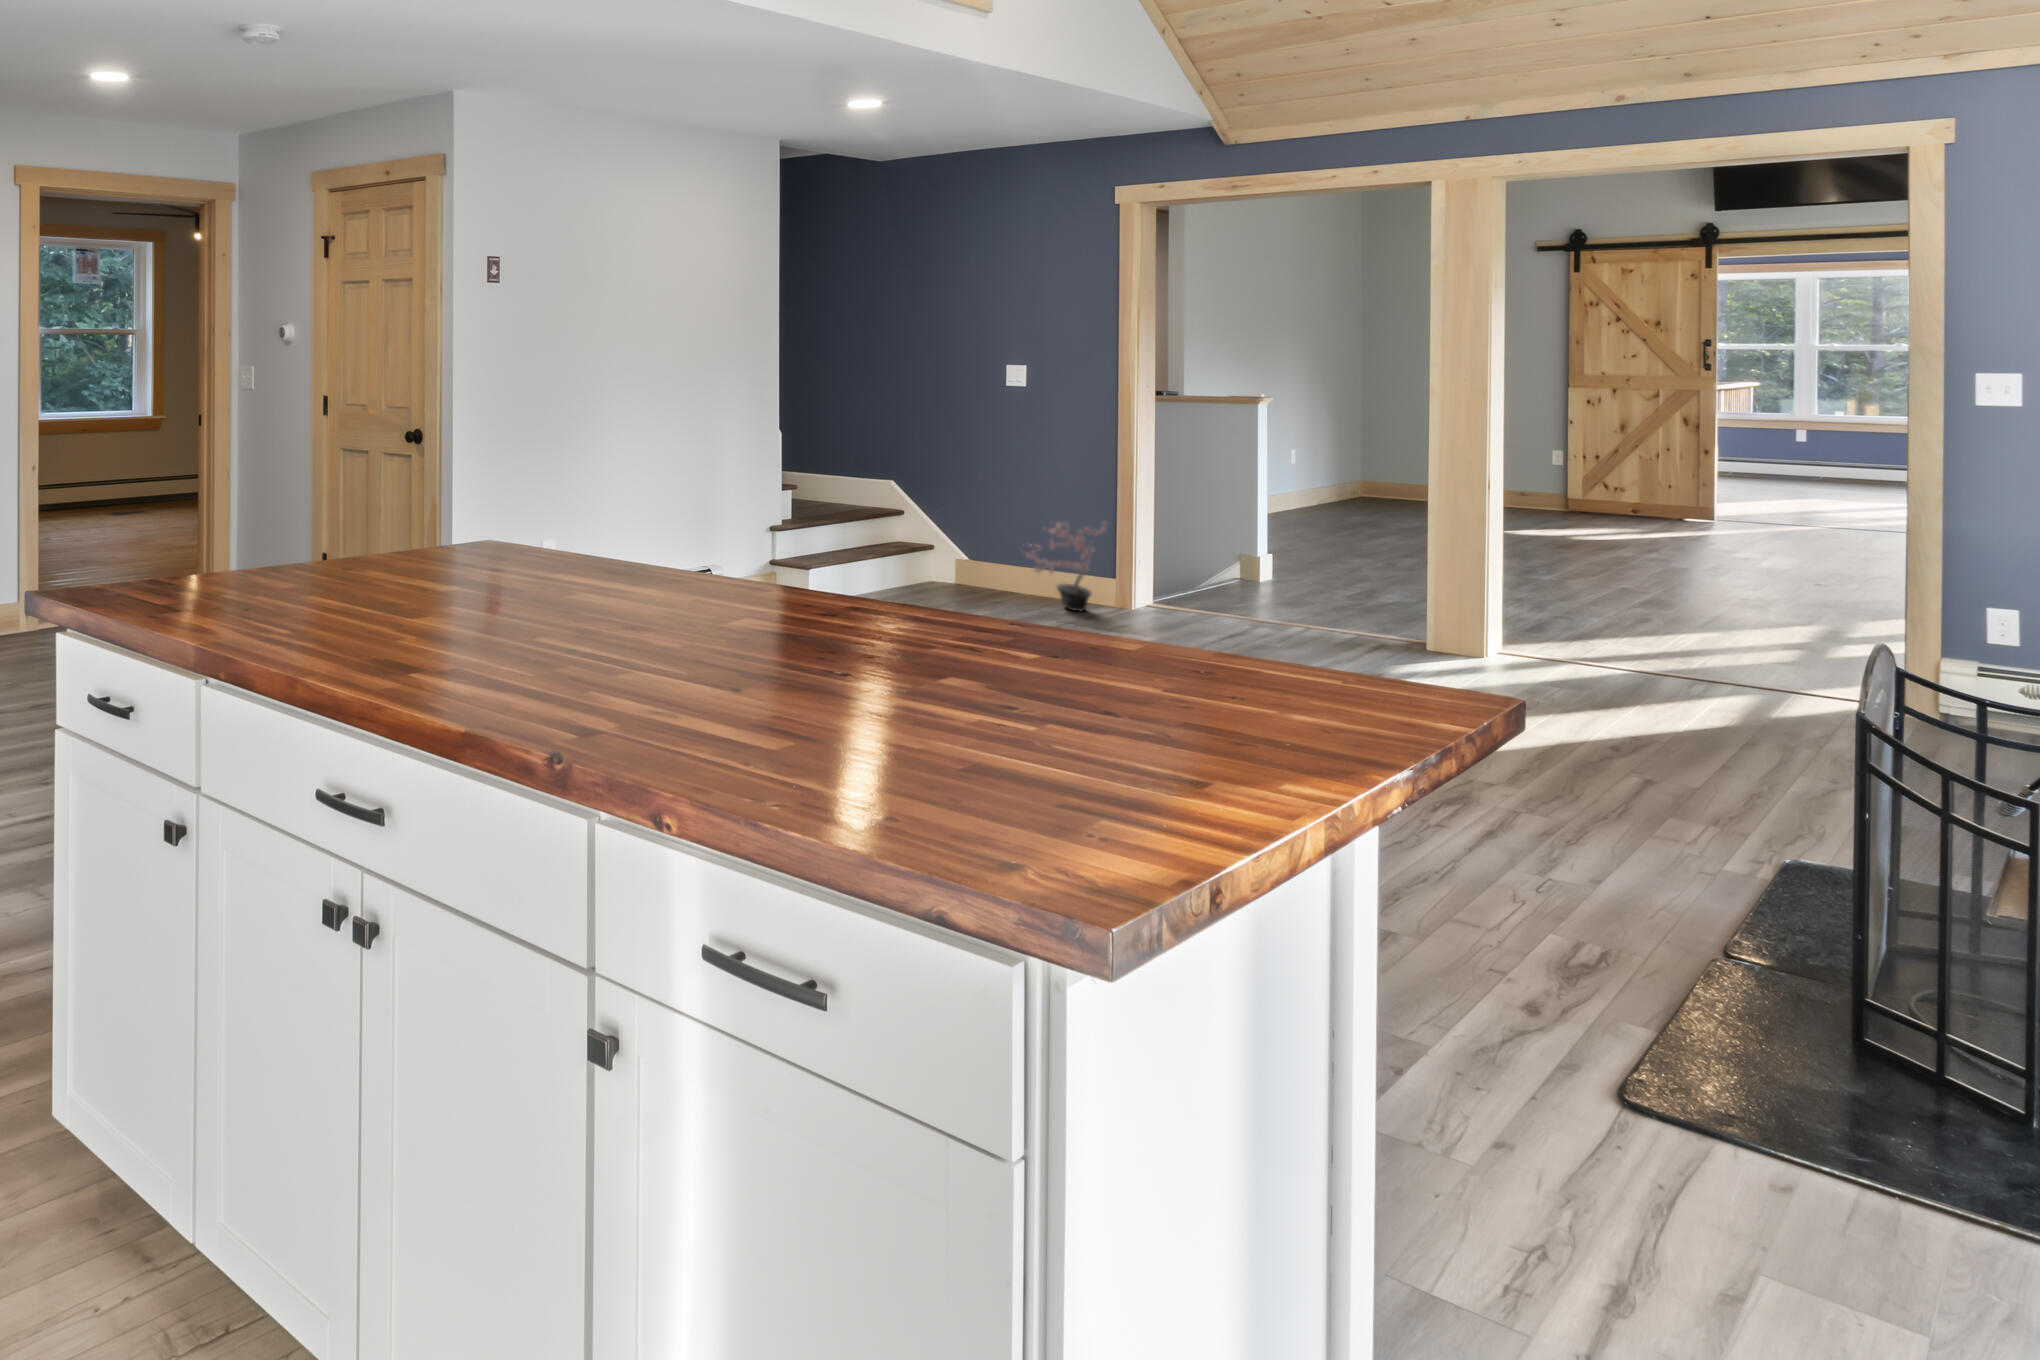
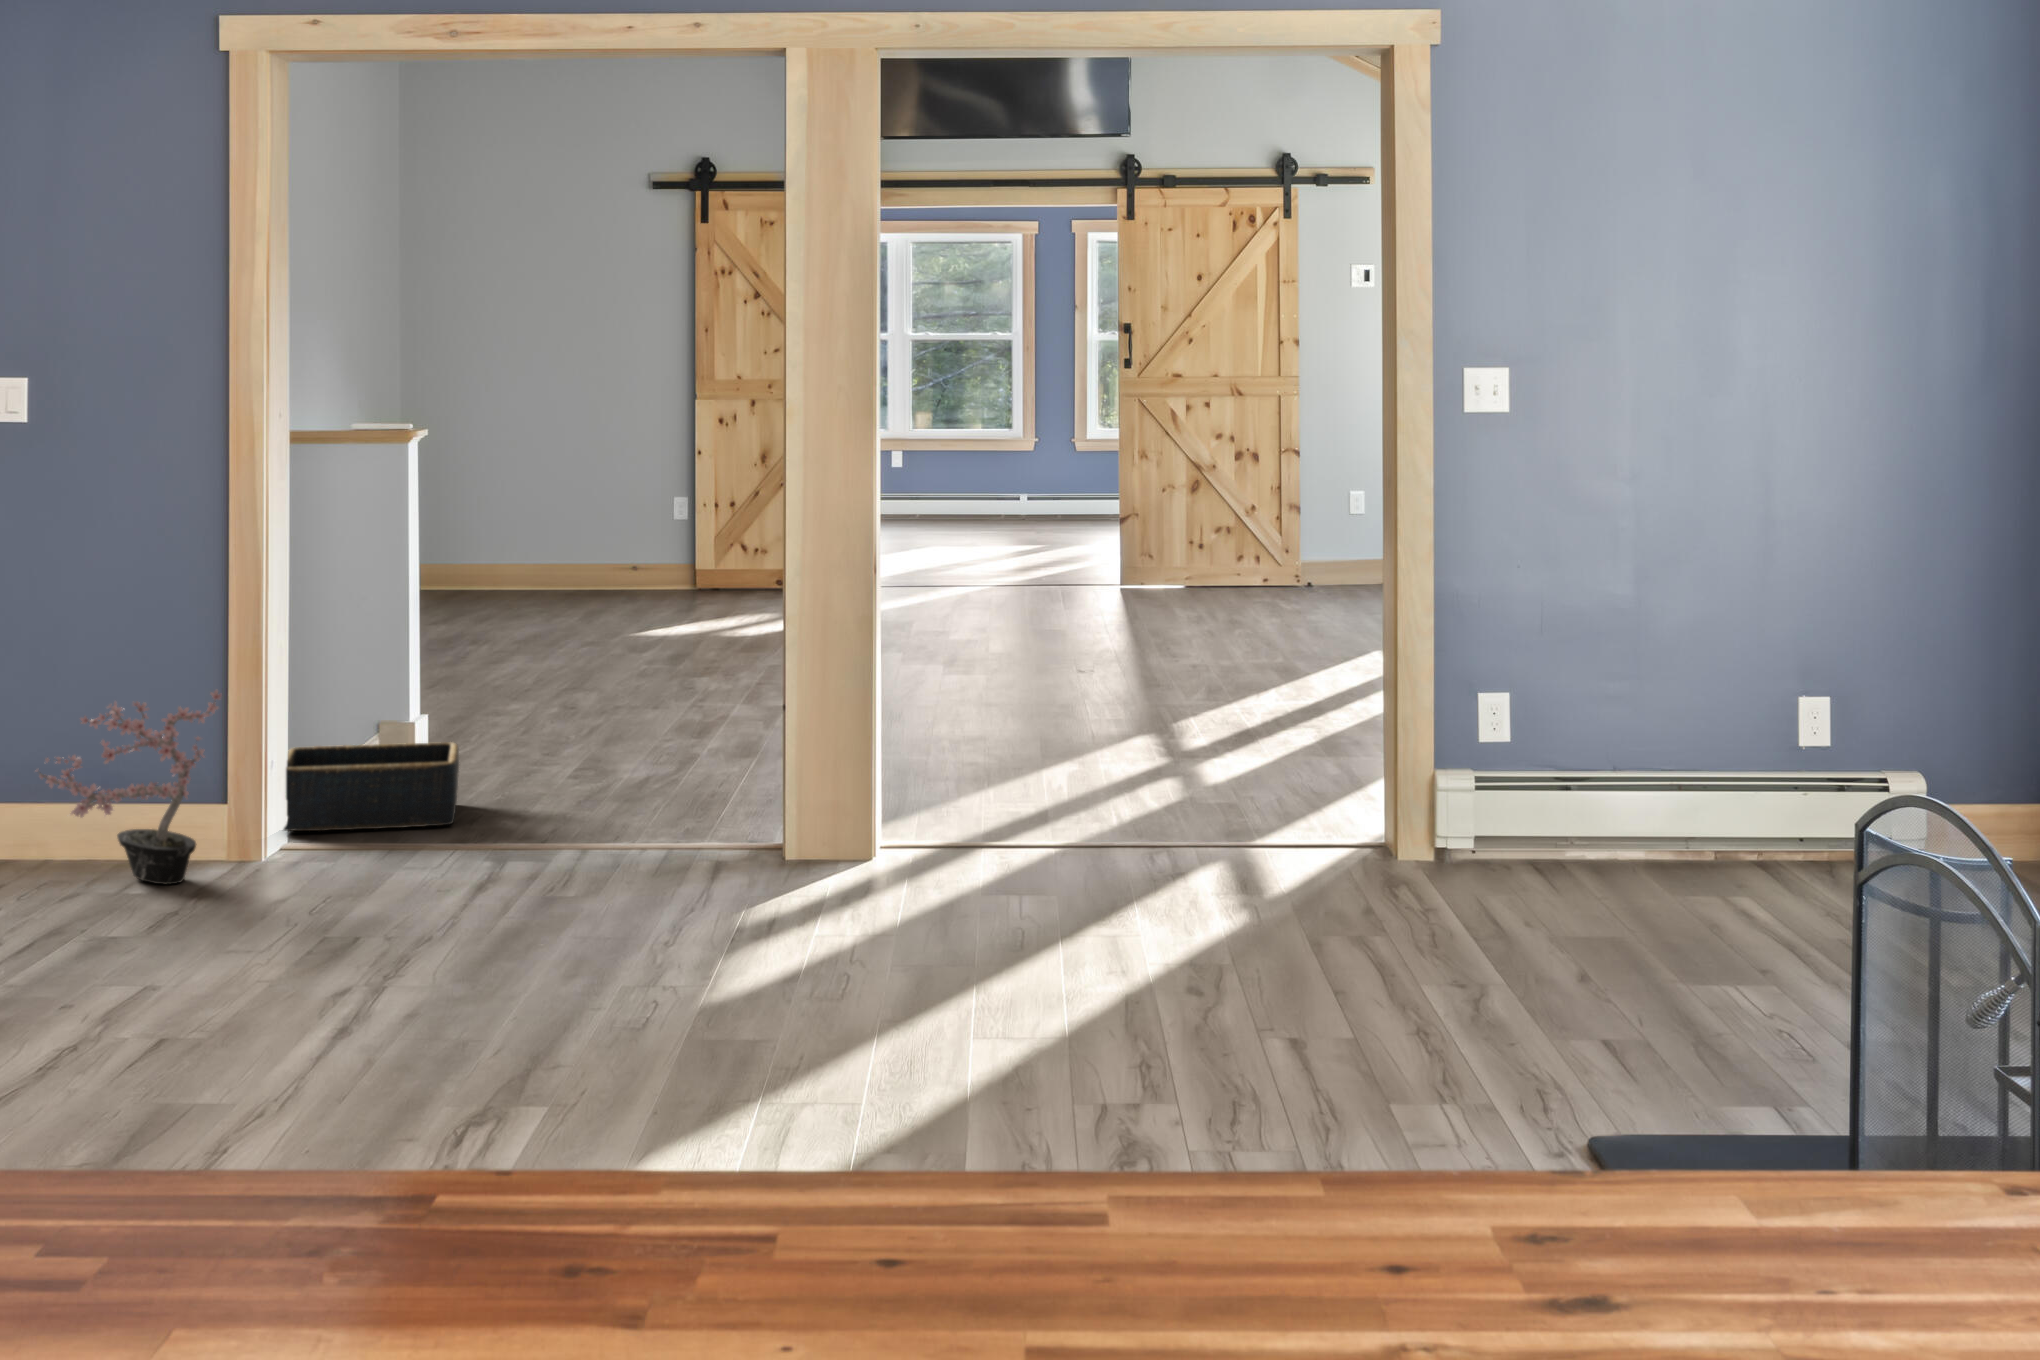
basket: none [1149,559,1258,608] -> present [284,742,459,831]

